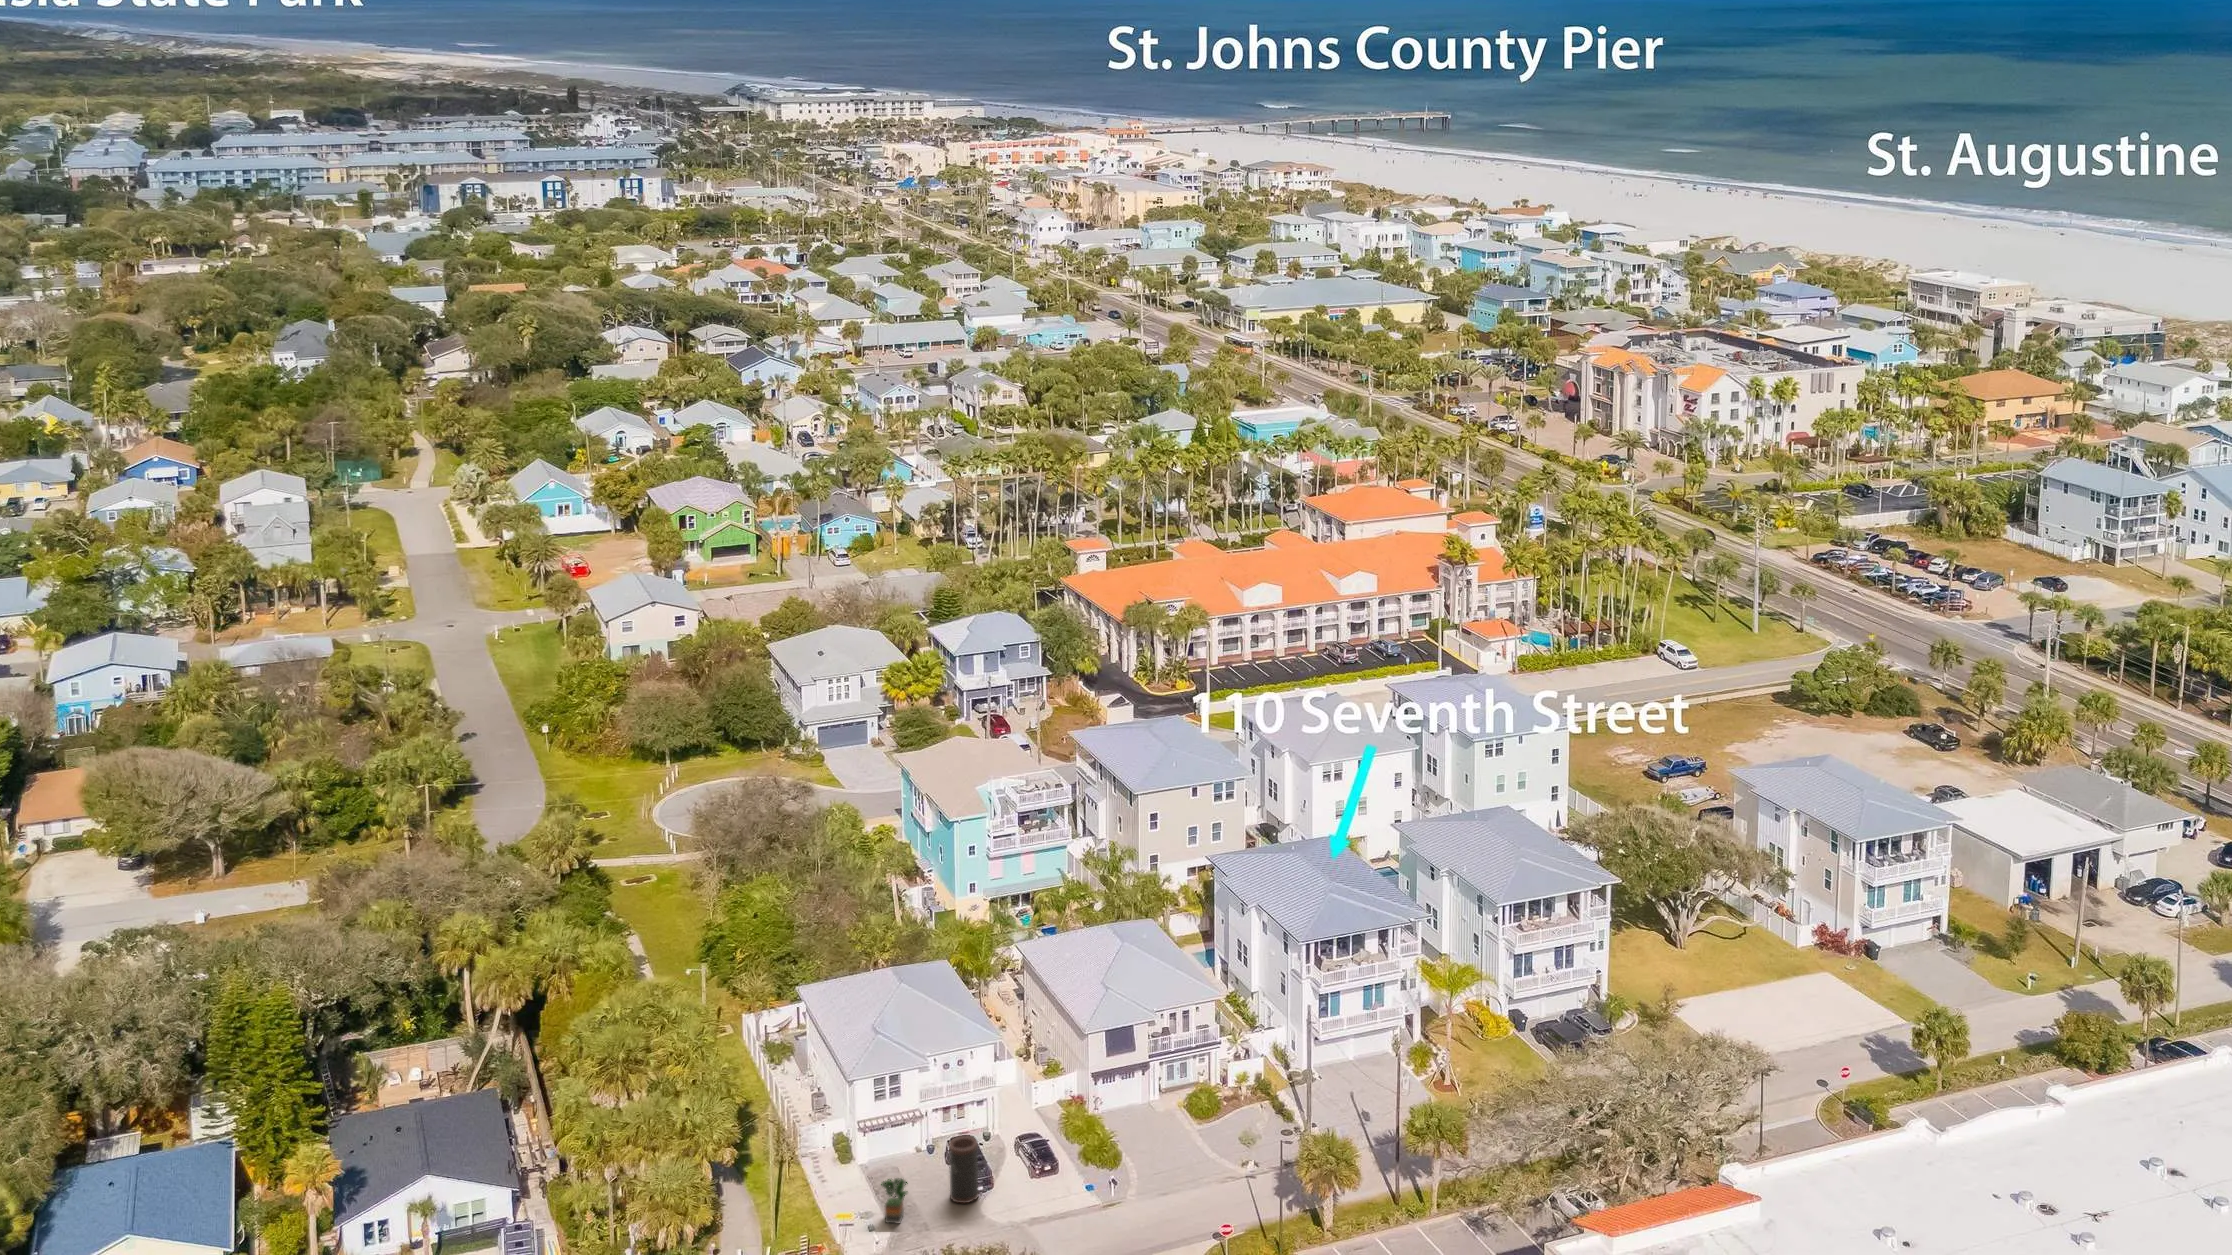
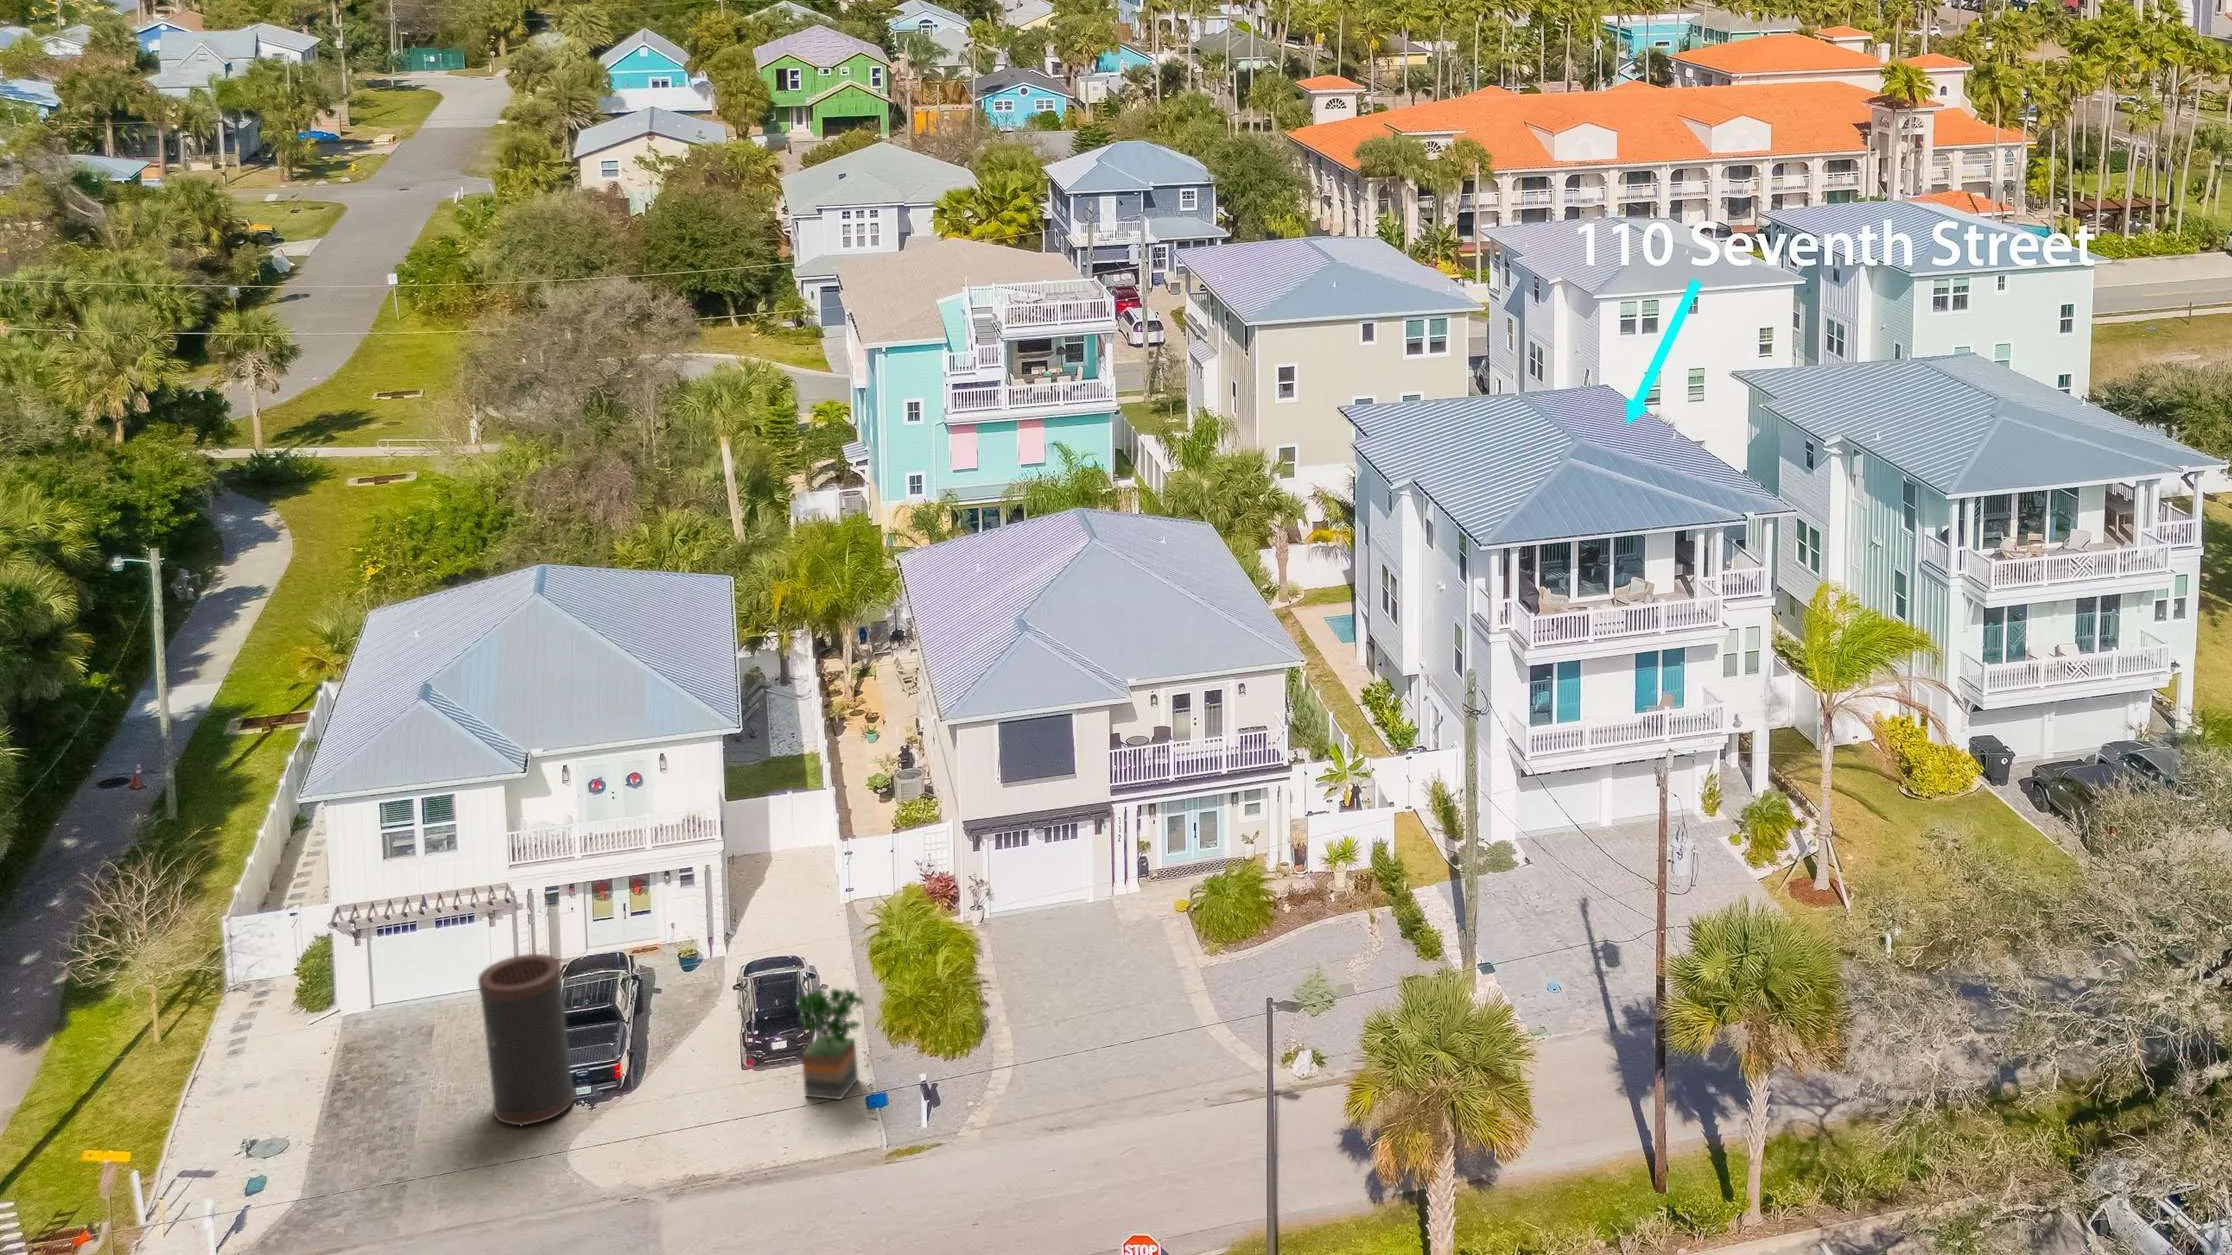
potted tree: present [881,1178,908,1223] -> present [797,989,864,1099]

